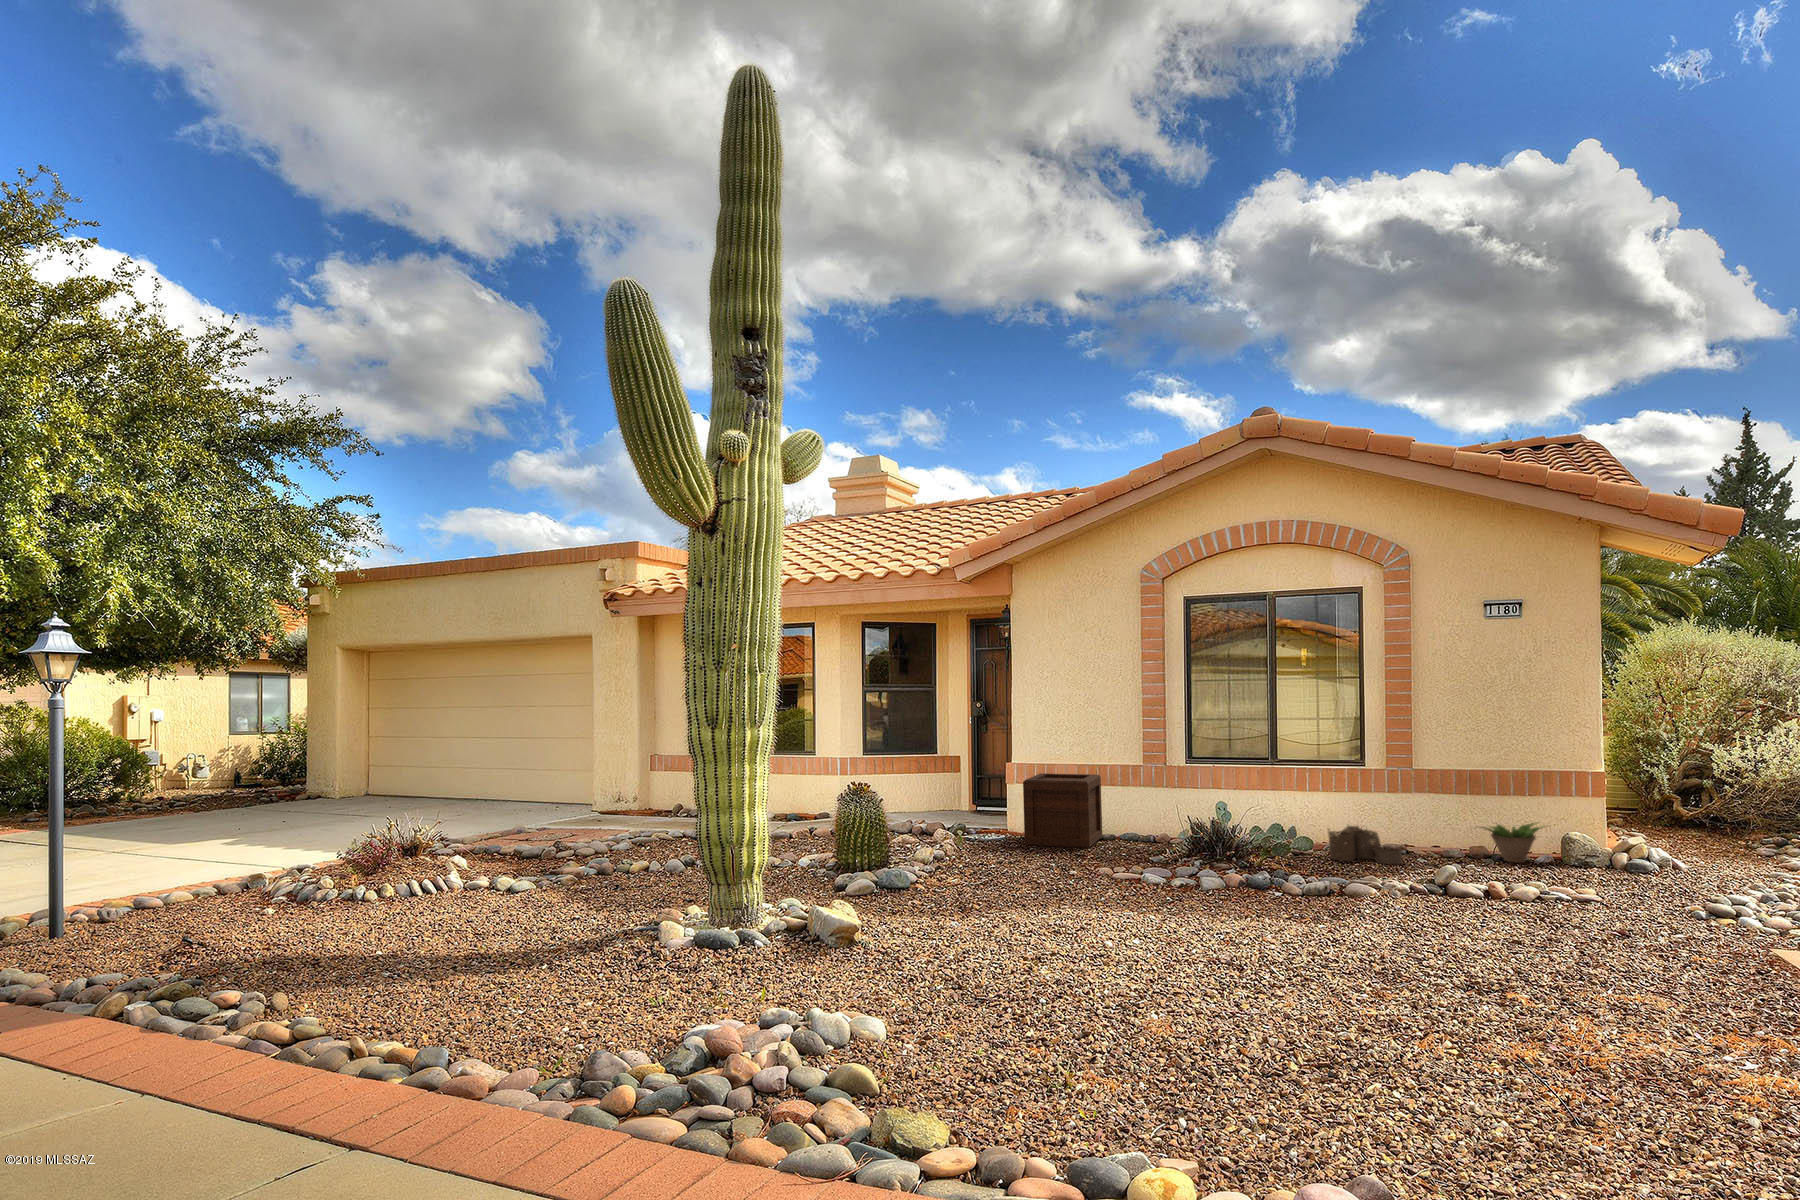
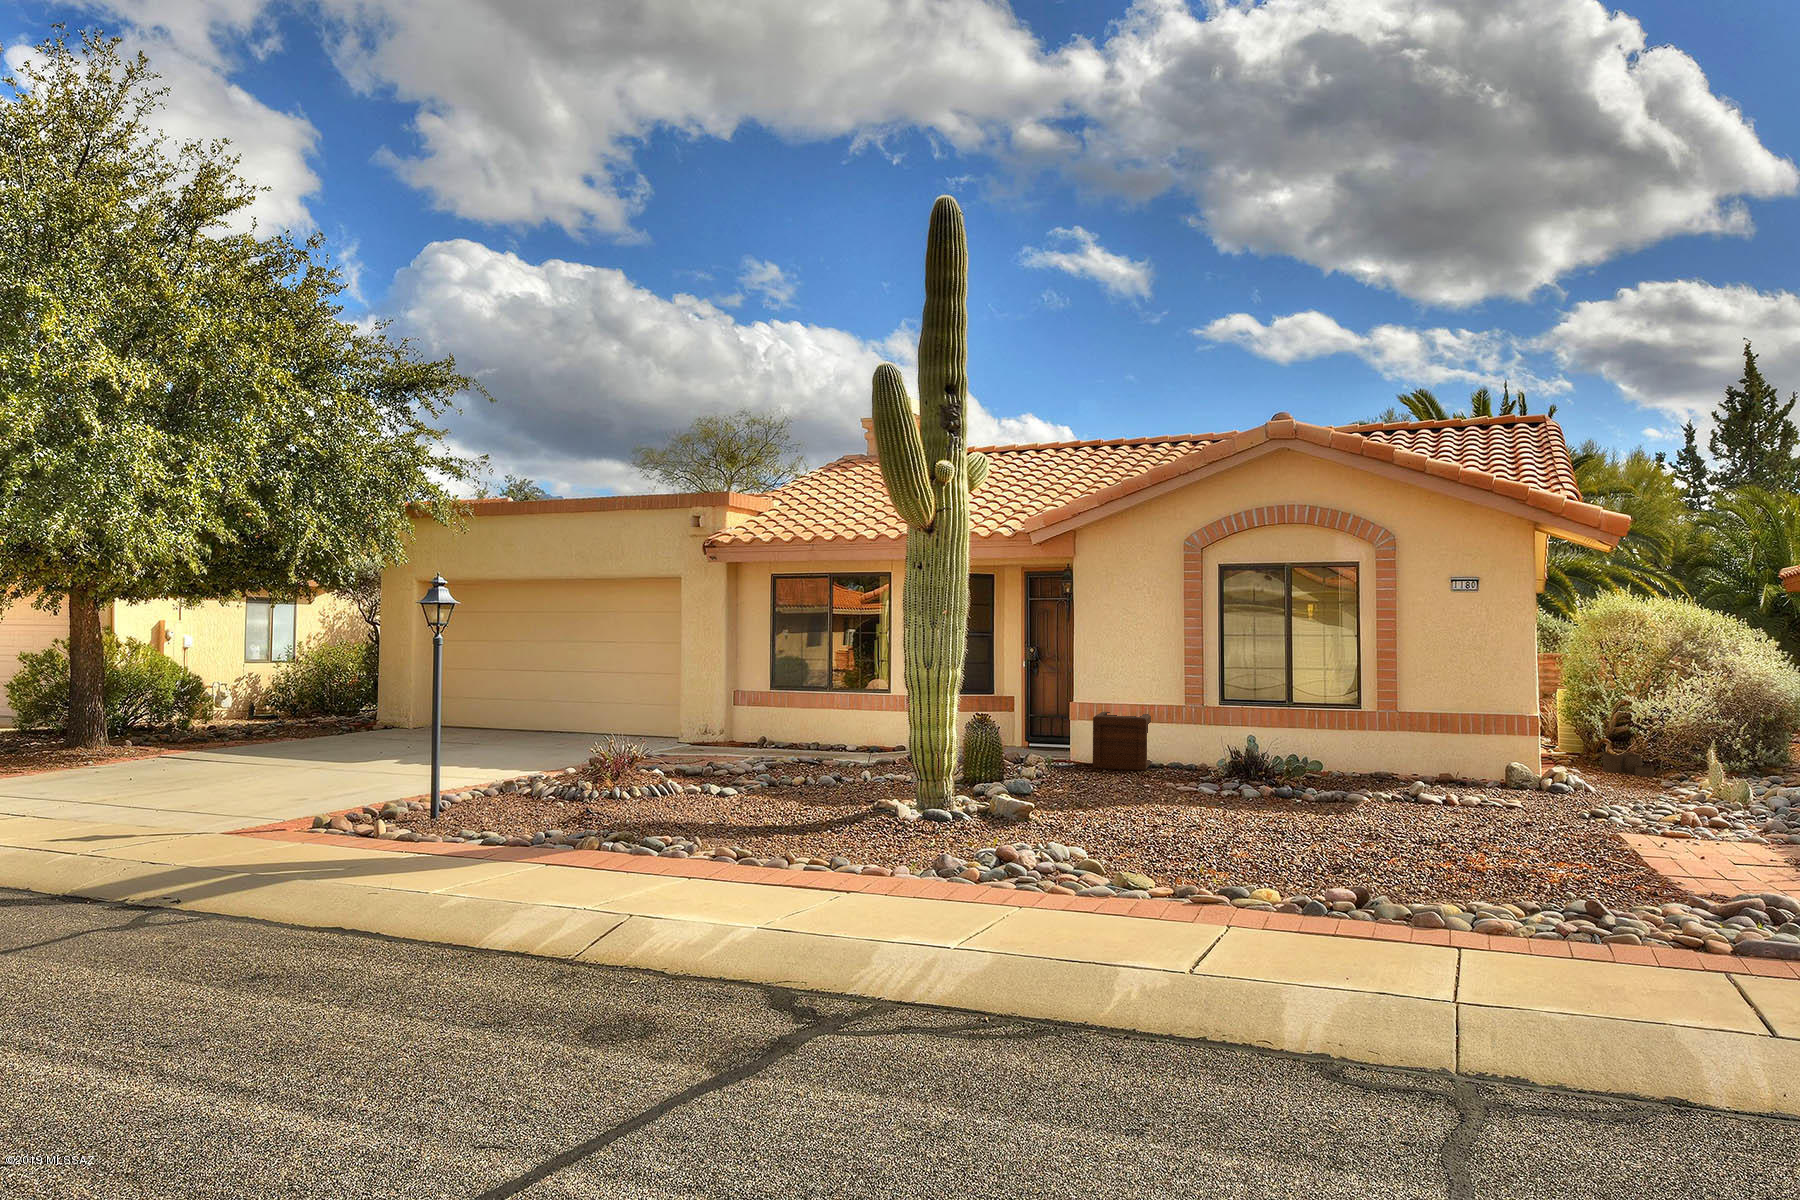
decorative plant: present [1483,823,1544,862] -> none [1439,754,1497,783]
woven basket: present [1328,826,1402,864] -> present [1603,751,1654,777]

